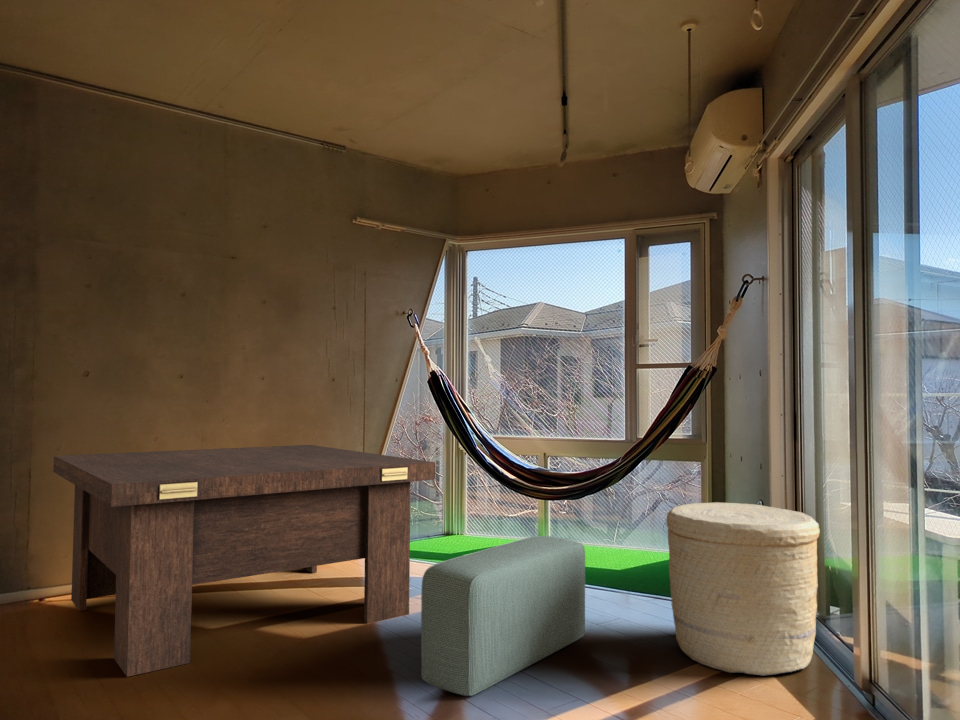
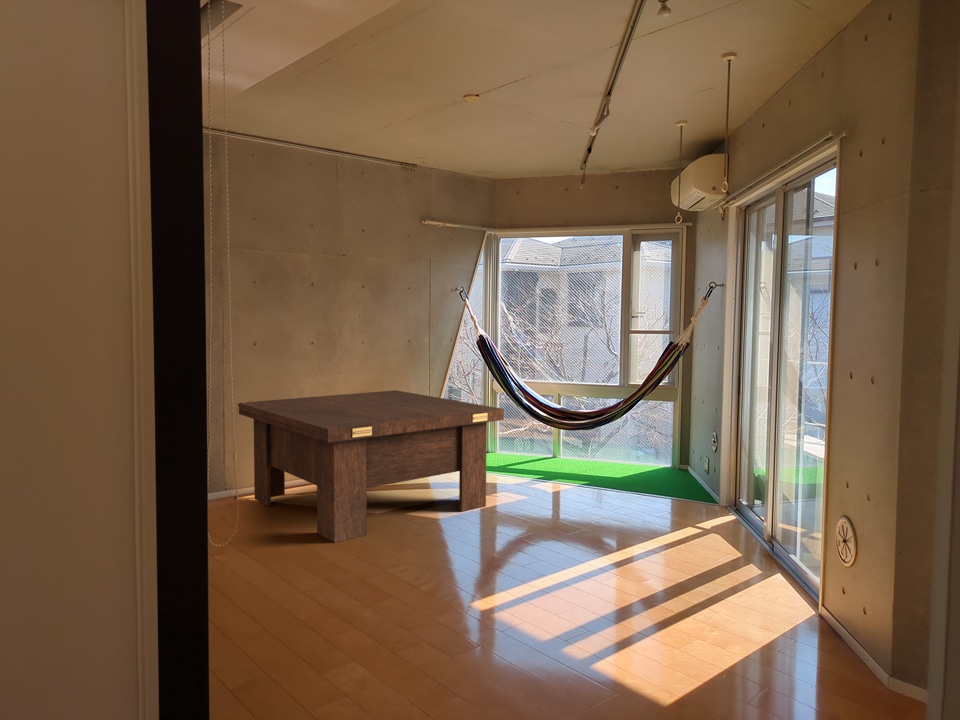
woven basket: present [666,503,820,676] -> none [656,436,750,539]
pouf: present [421,536,585,696] -> none [513,457,604,550]

